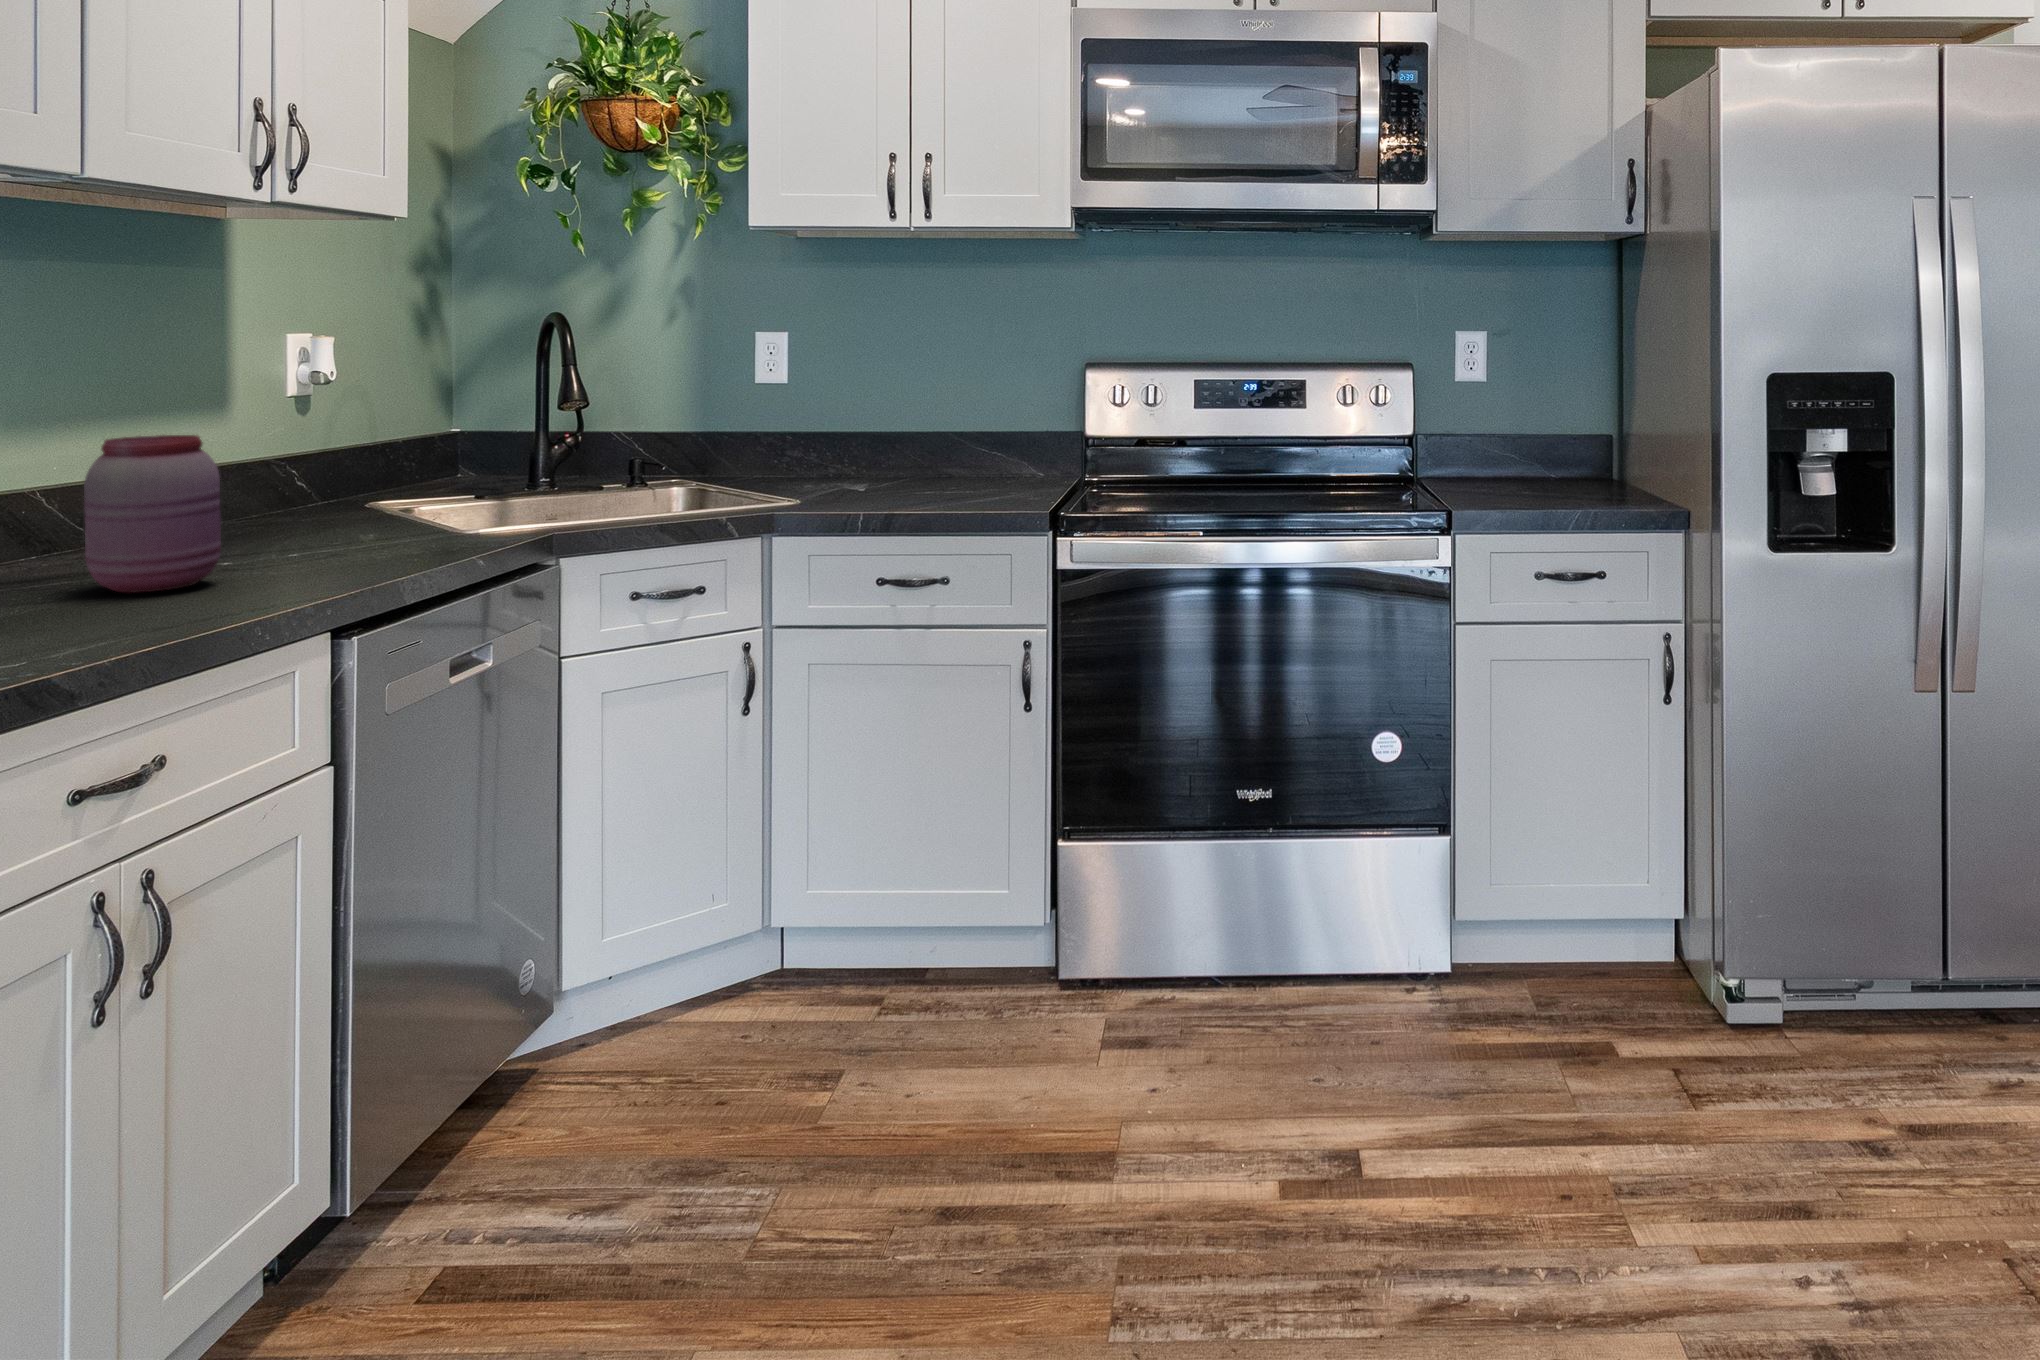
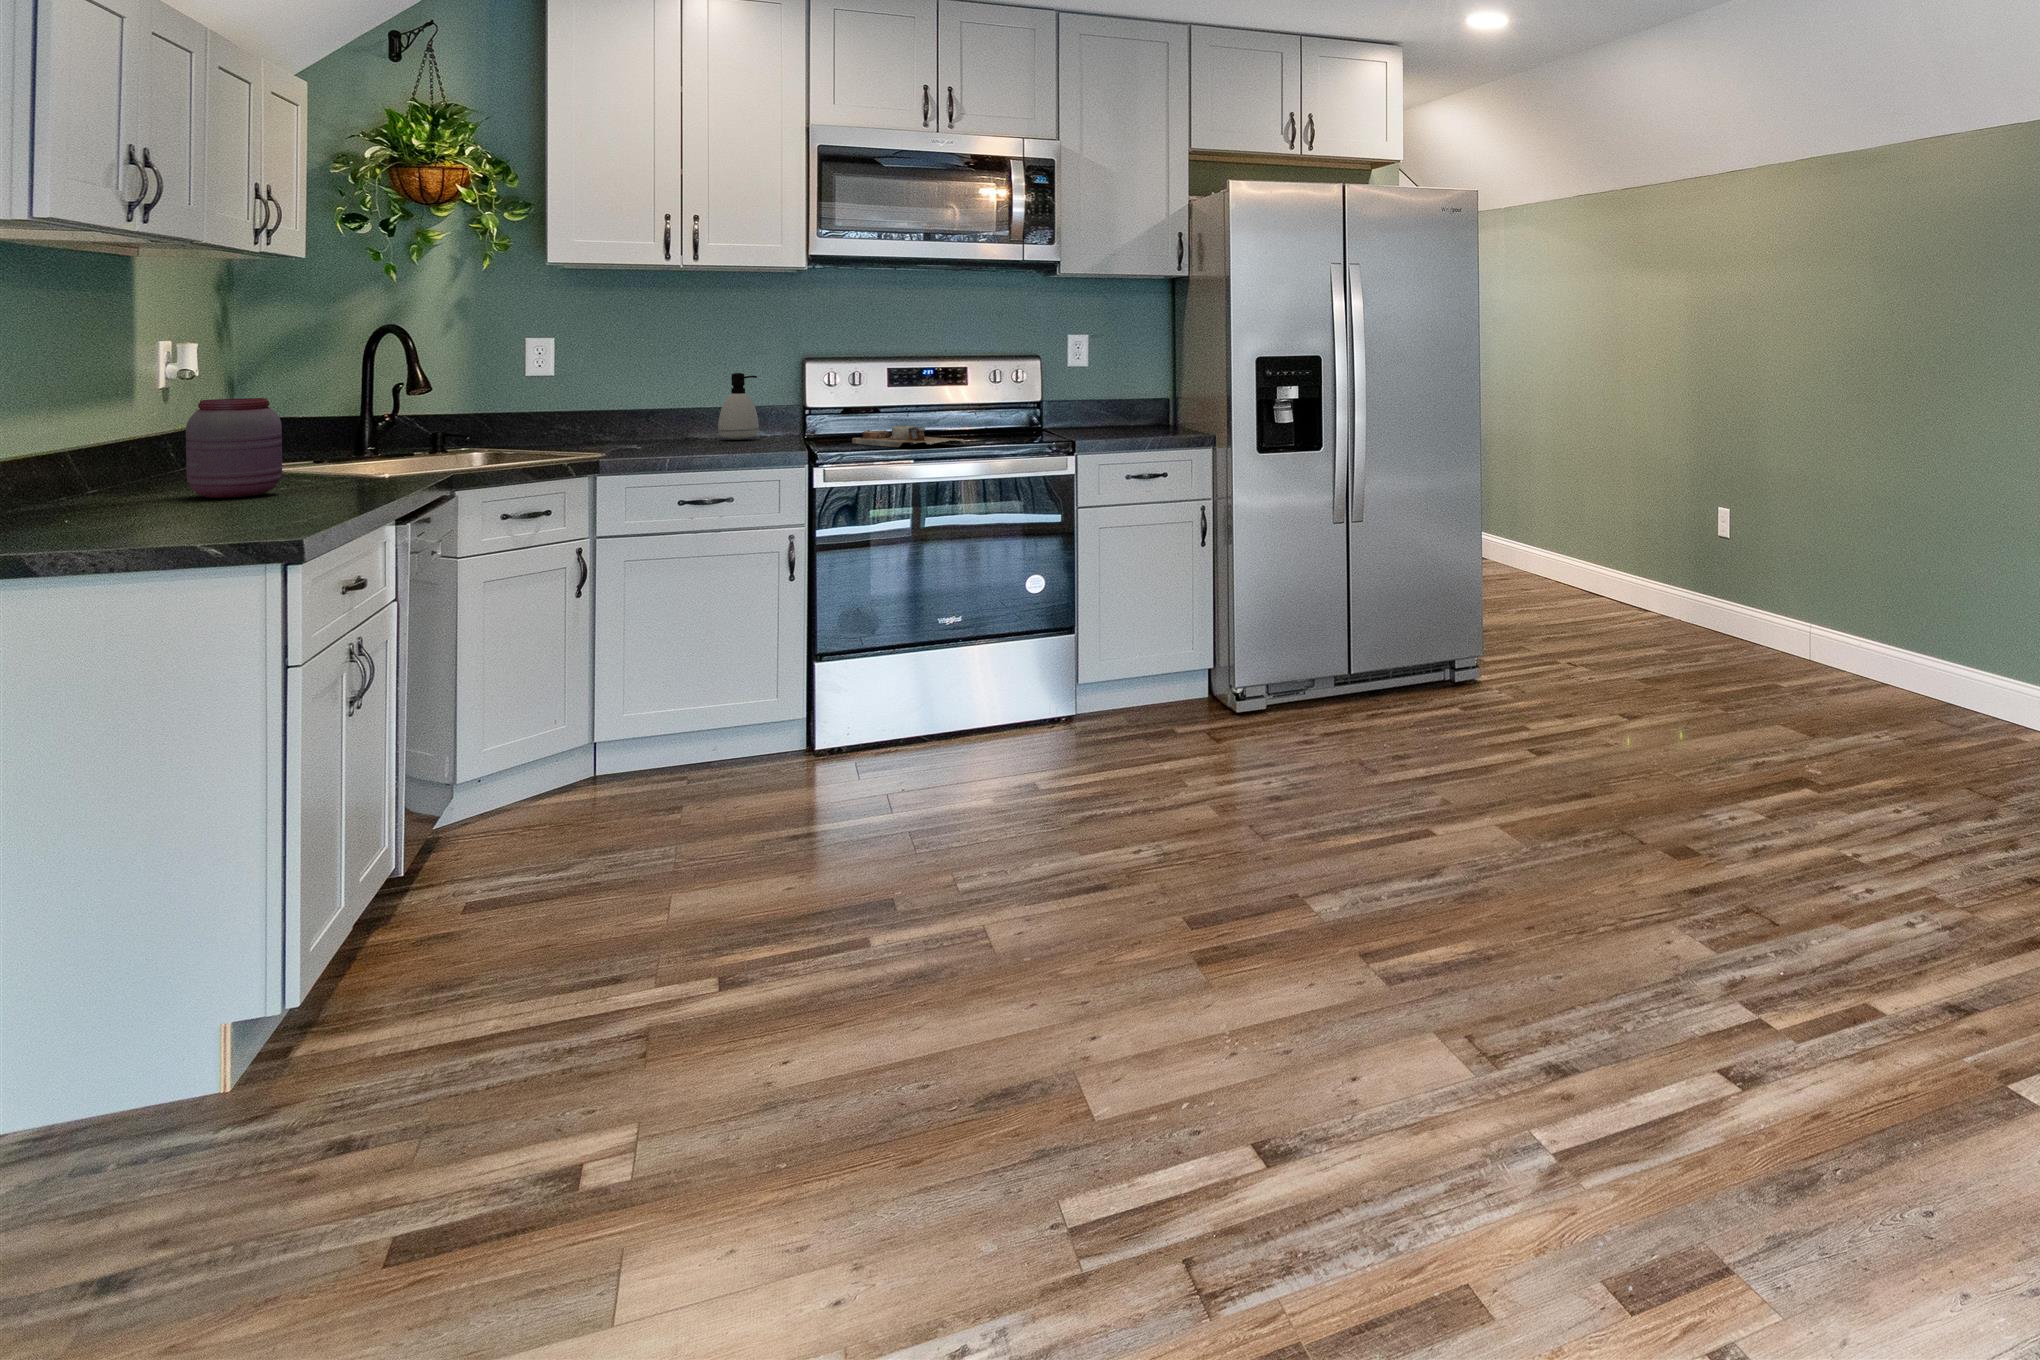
soap dispenser: none [979,381,1031,476] -> present [718,373,759,440]
cutting board: none [1140,470,1289,507] -> present [852,426,966,448]

